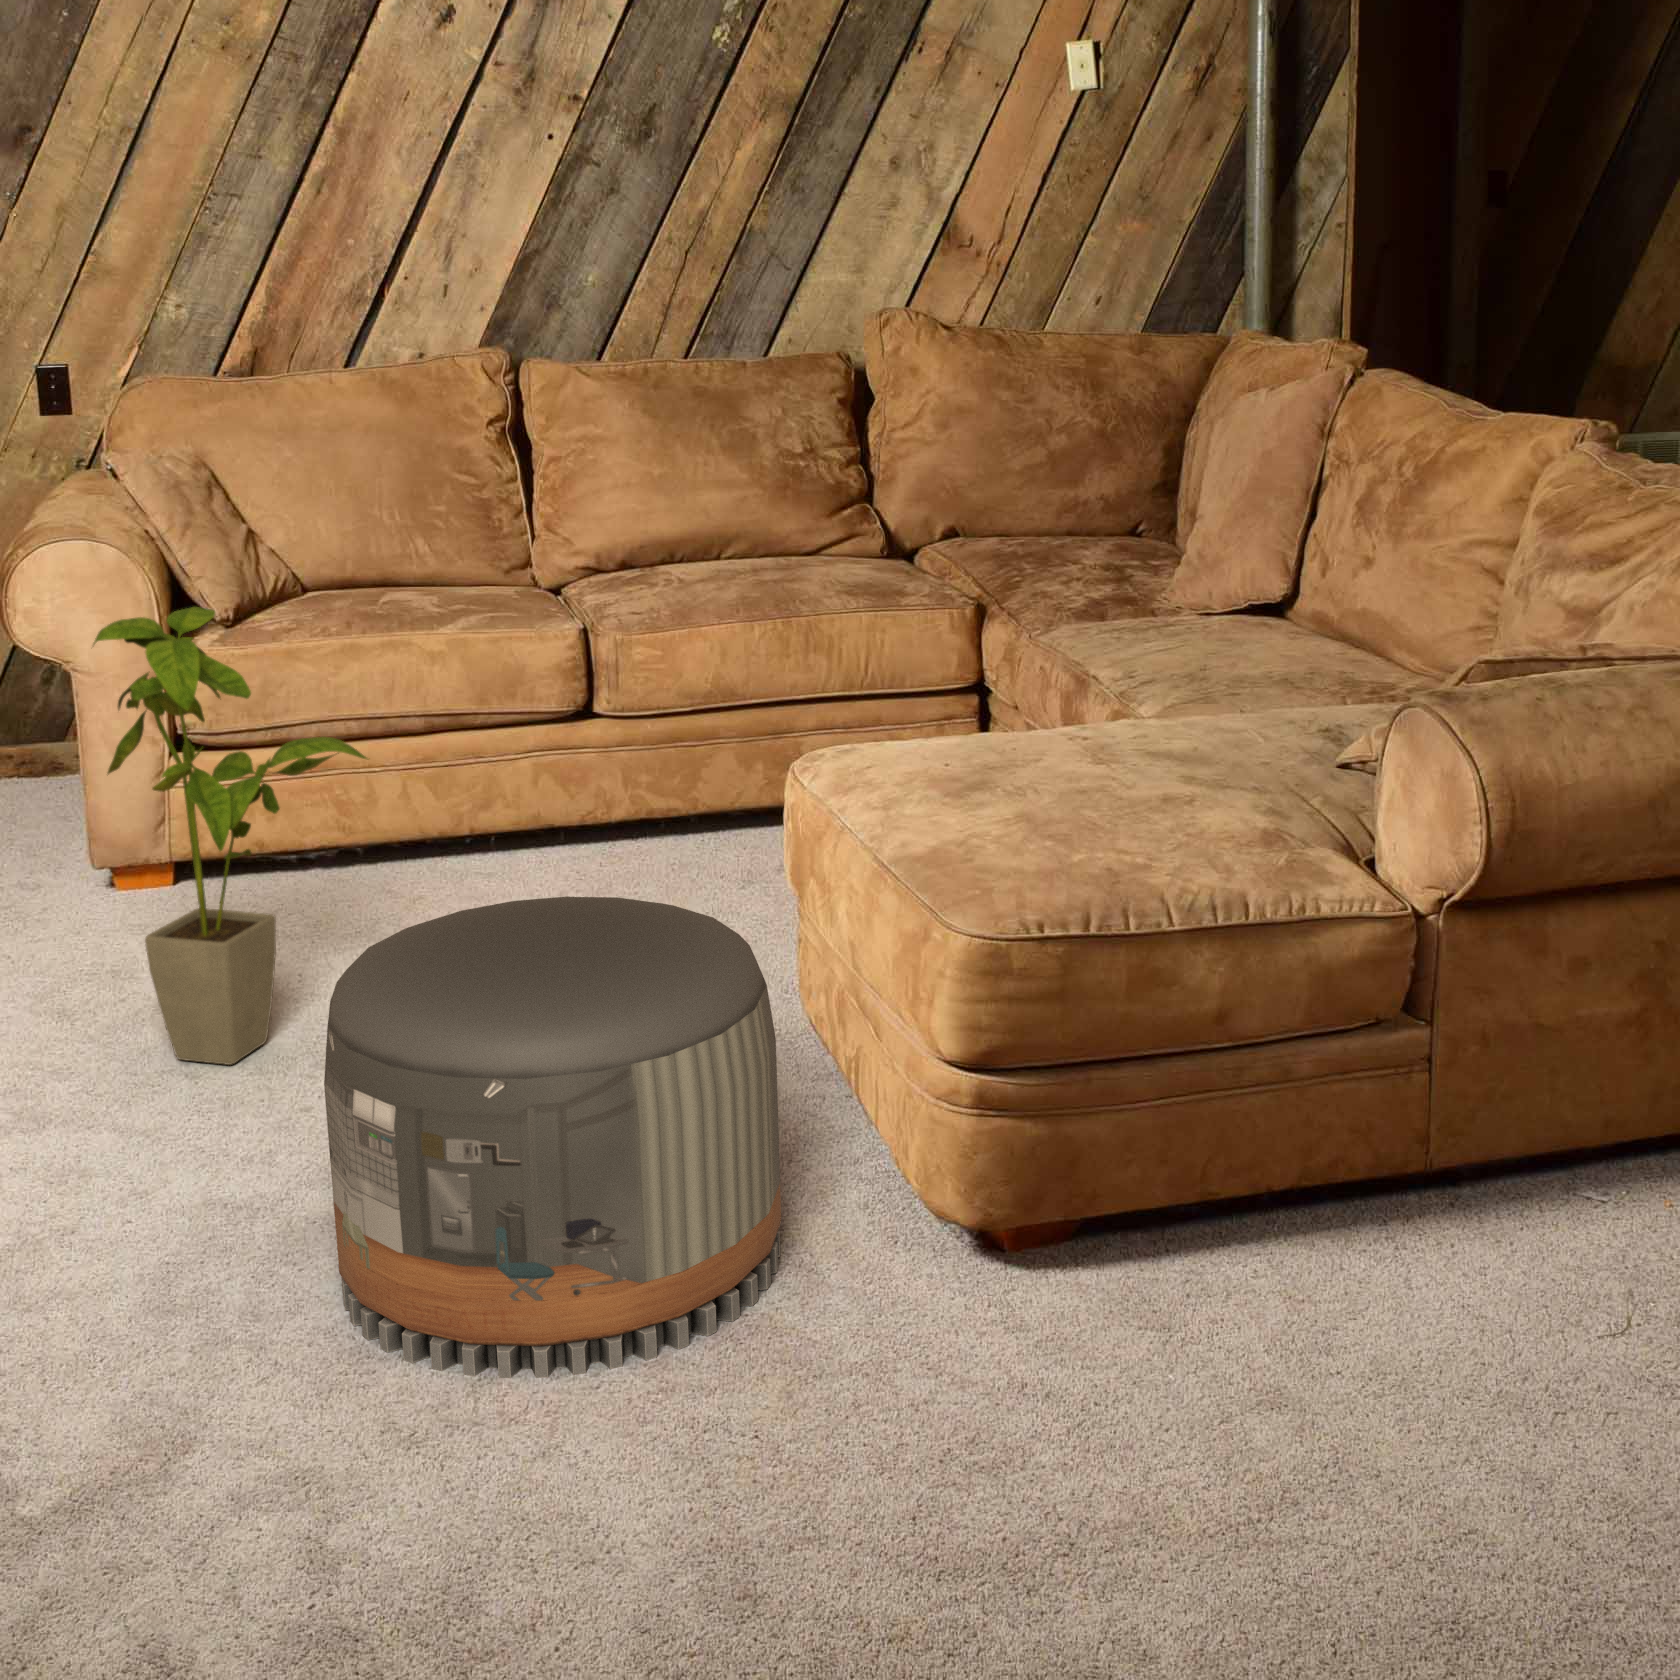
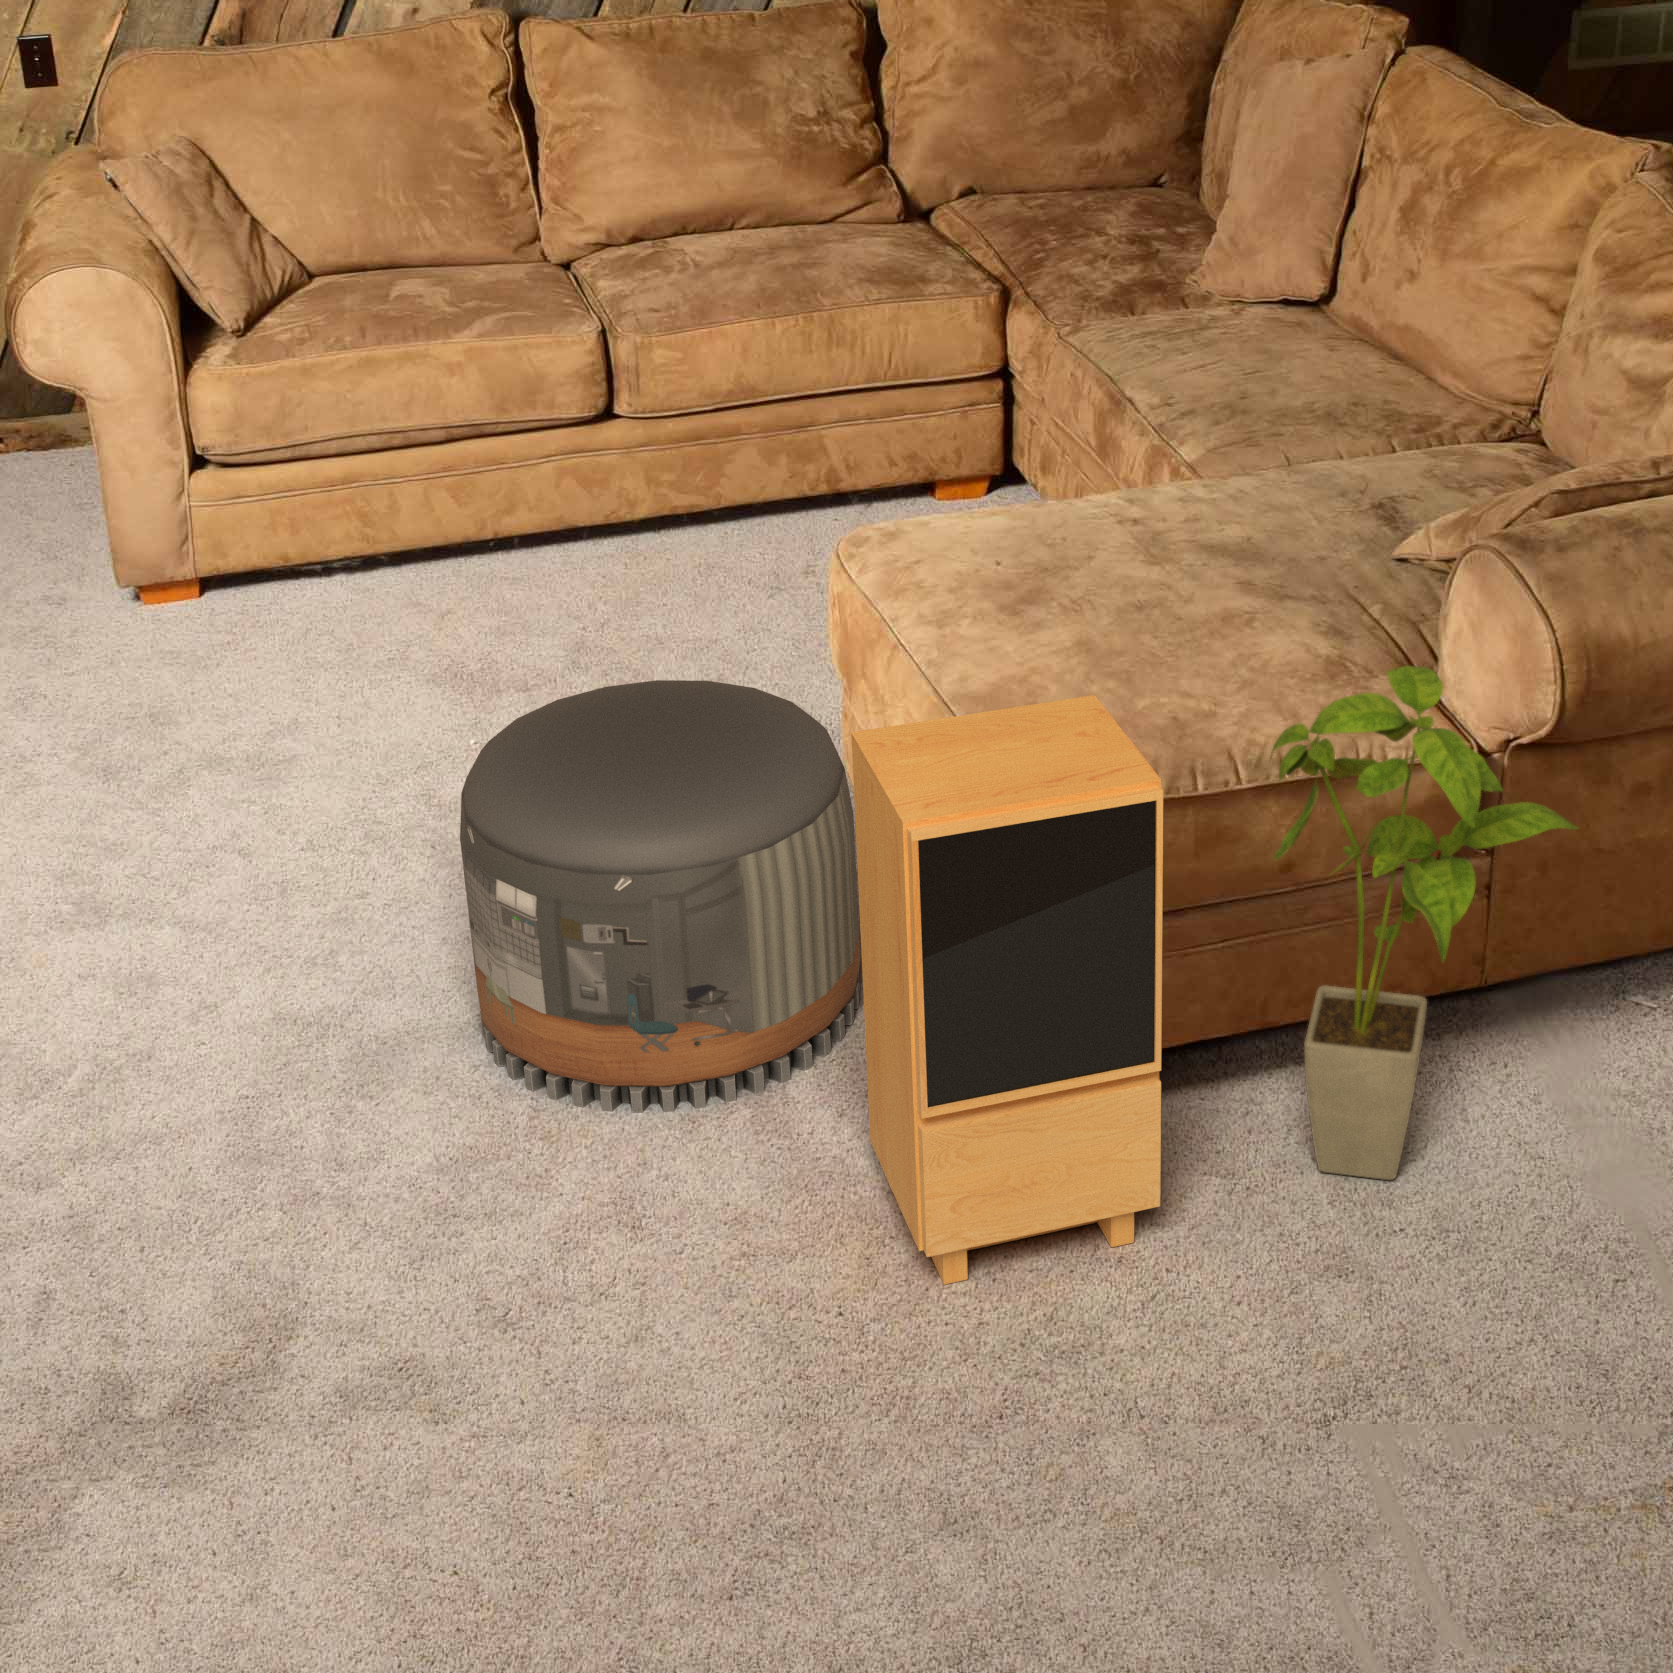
house plant: present [93,607,367,1065] -> present [1271,665,1578,1180]
speaker: none [753,851,1124,1581] -> present [851,695,1163,1285]

